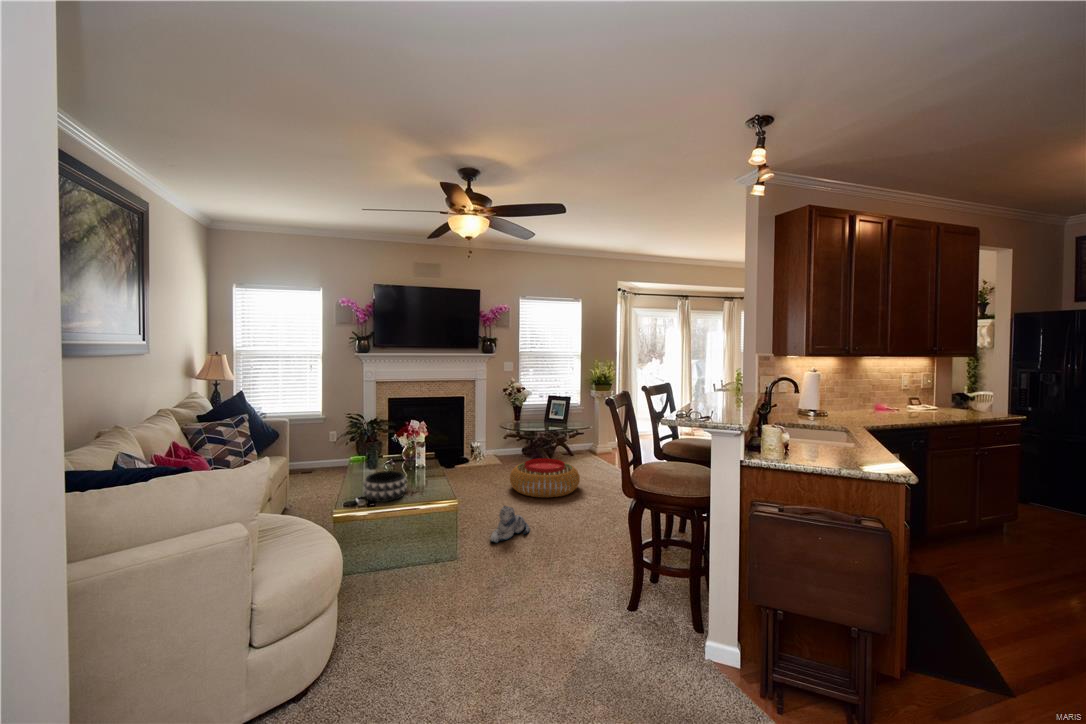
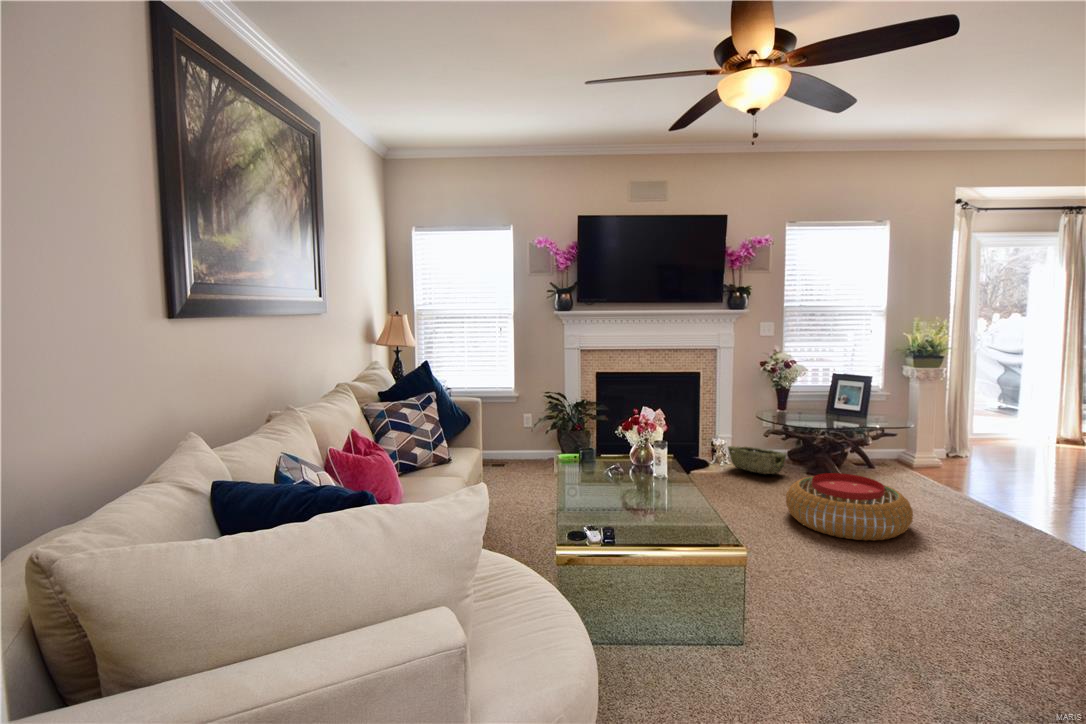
woven basket: none [482,447,519,465] -> present [728,446,787,474]
decorative bowl: present [363,471,407,502] -> none [591,487,656,536]
plush toy: present [490,506,530,543] -> none [785,557,850,618]

